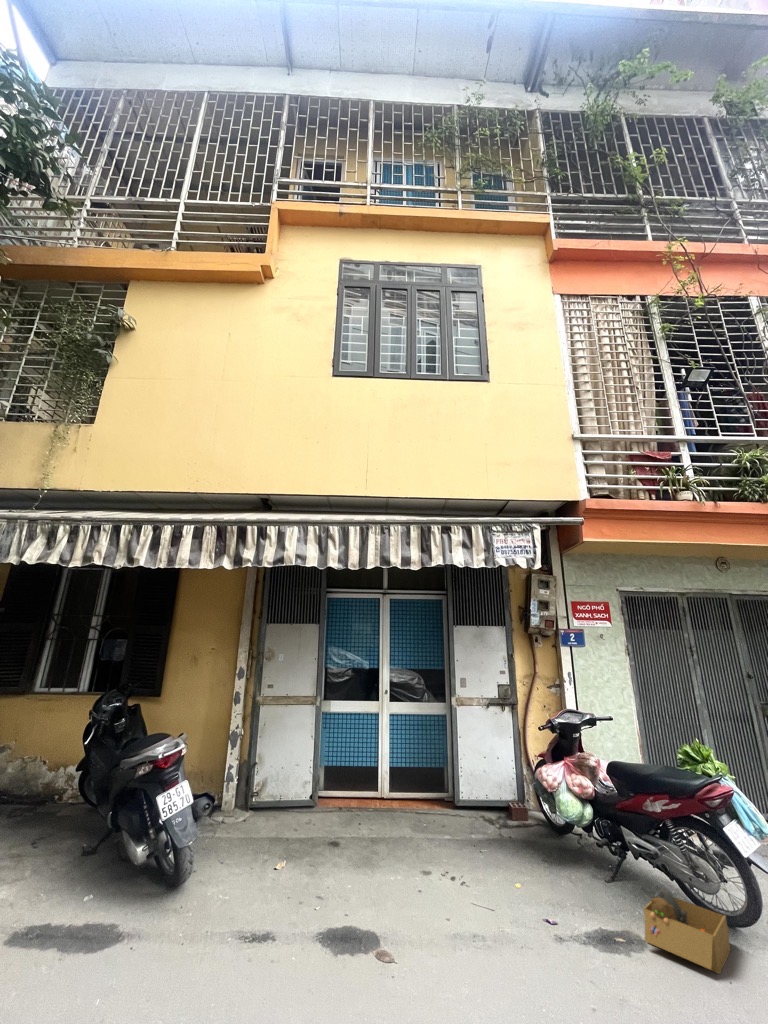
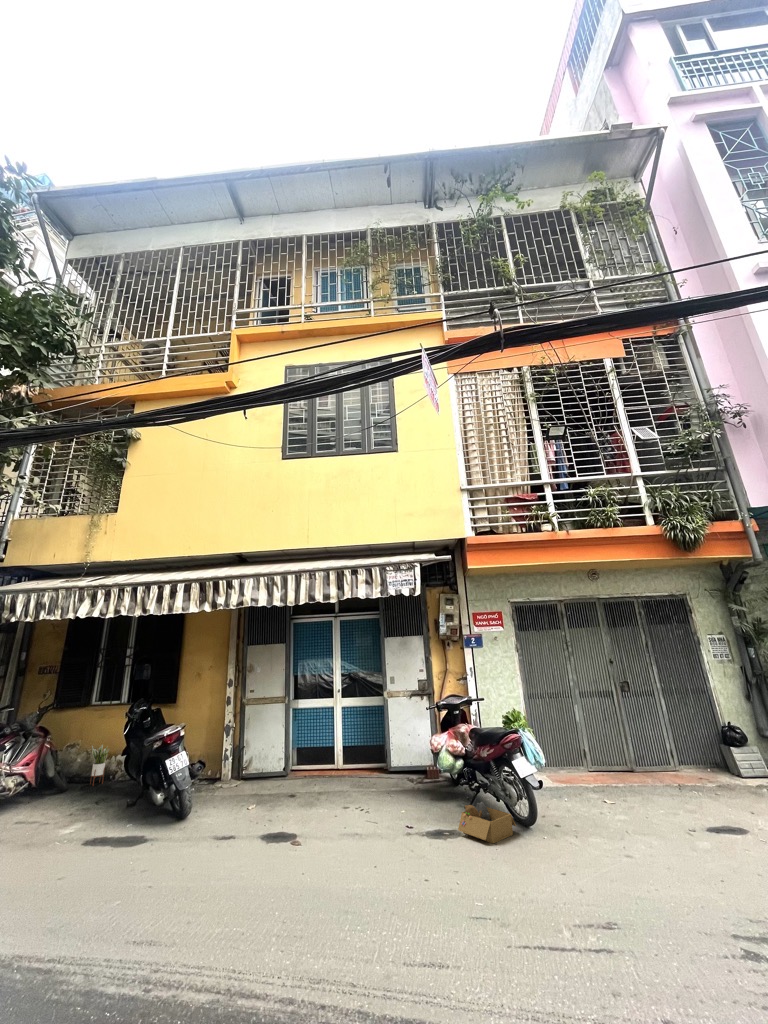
potted plant: none [24,750,57,811] -> present [90,745,109,785]

